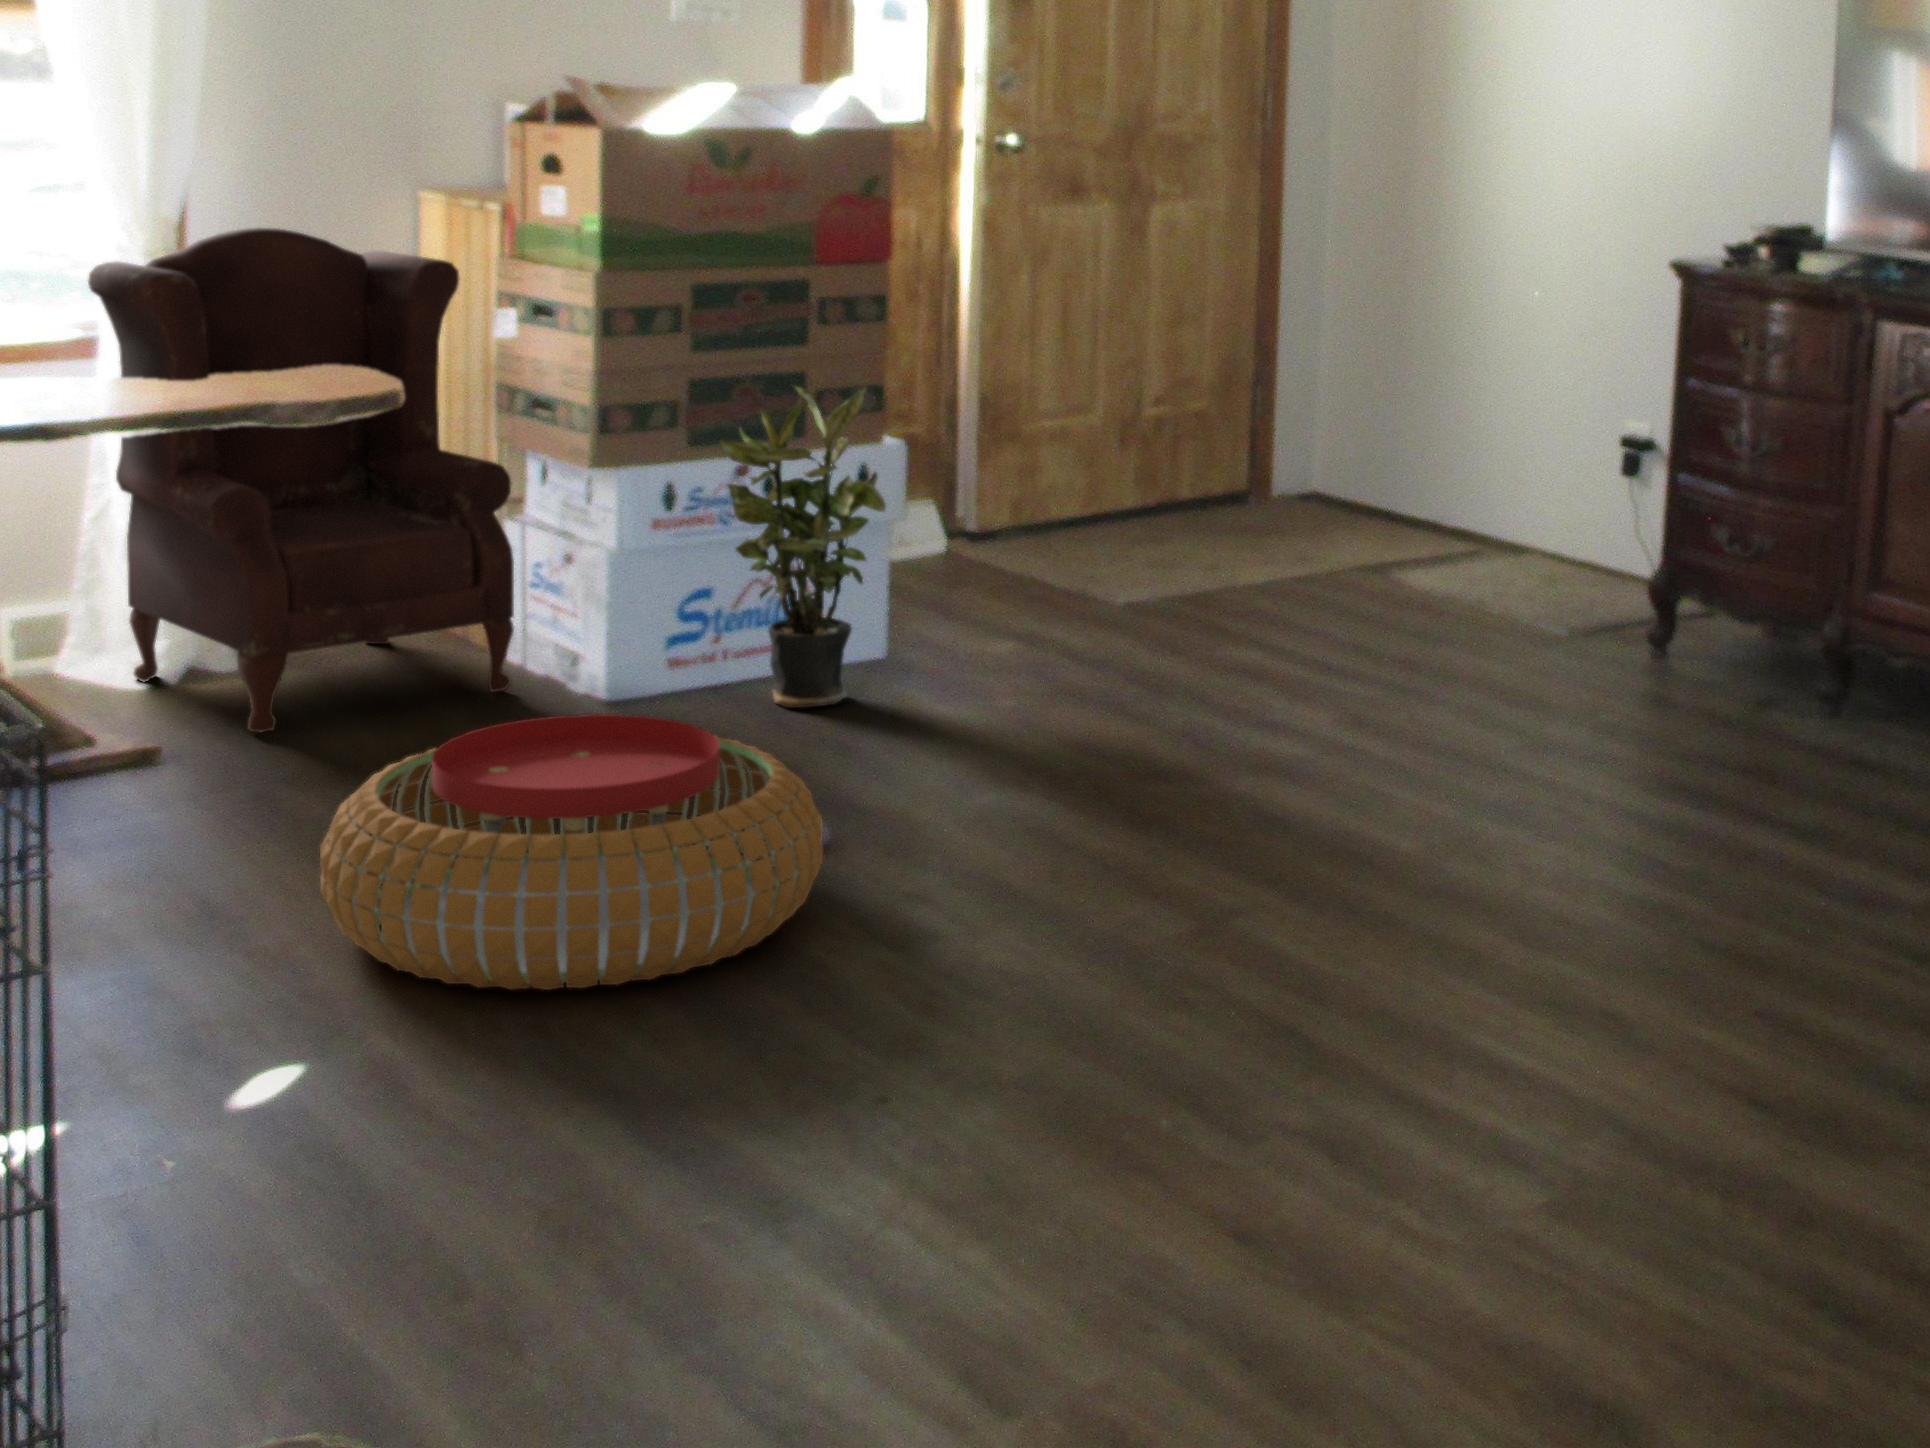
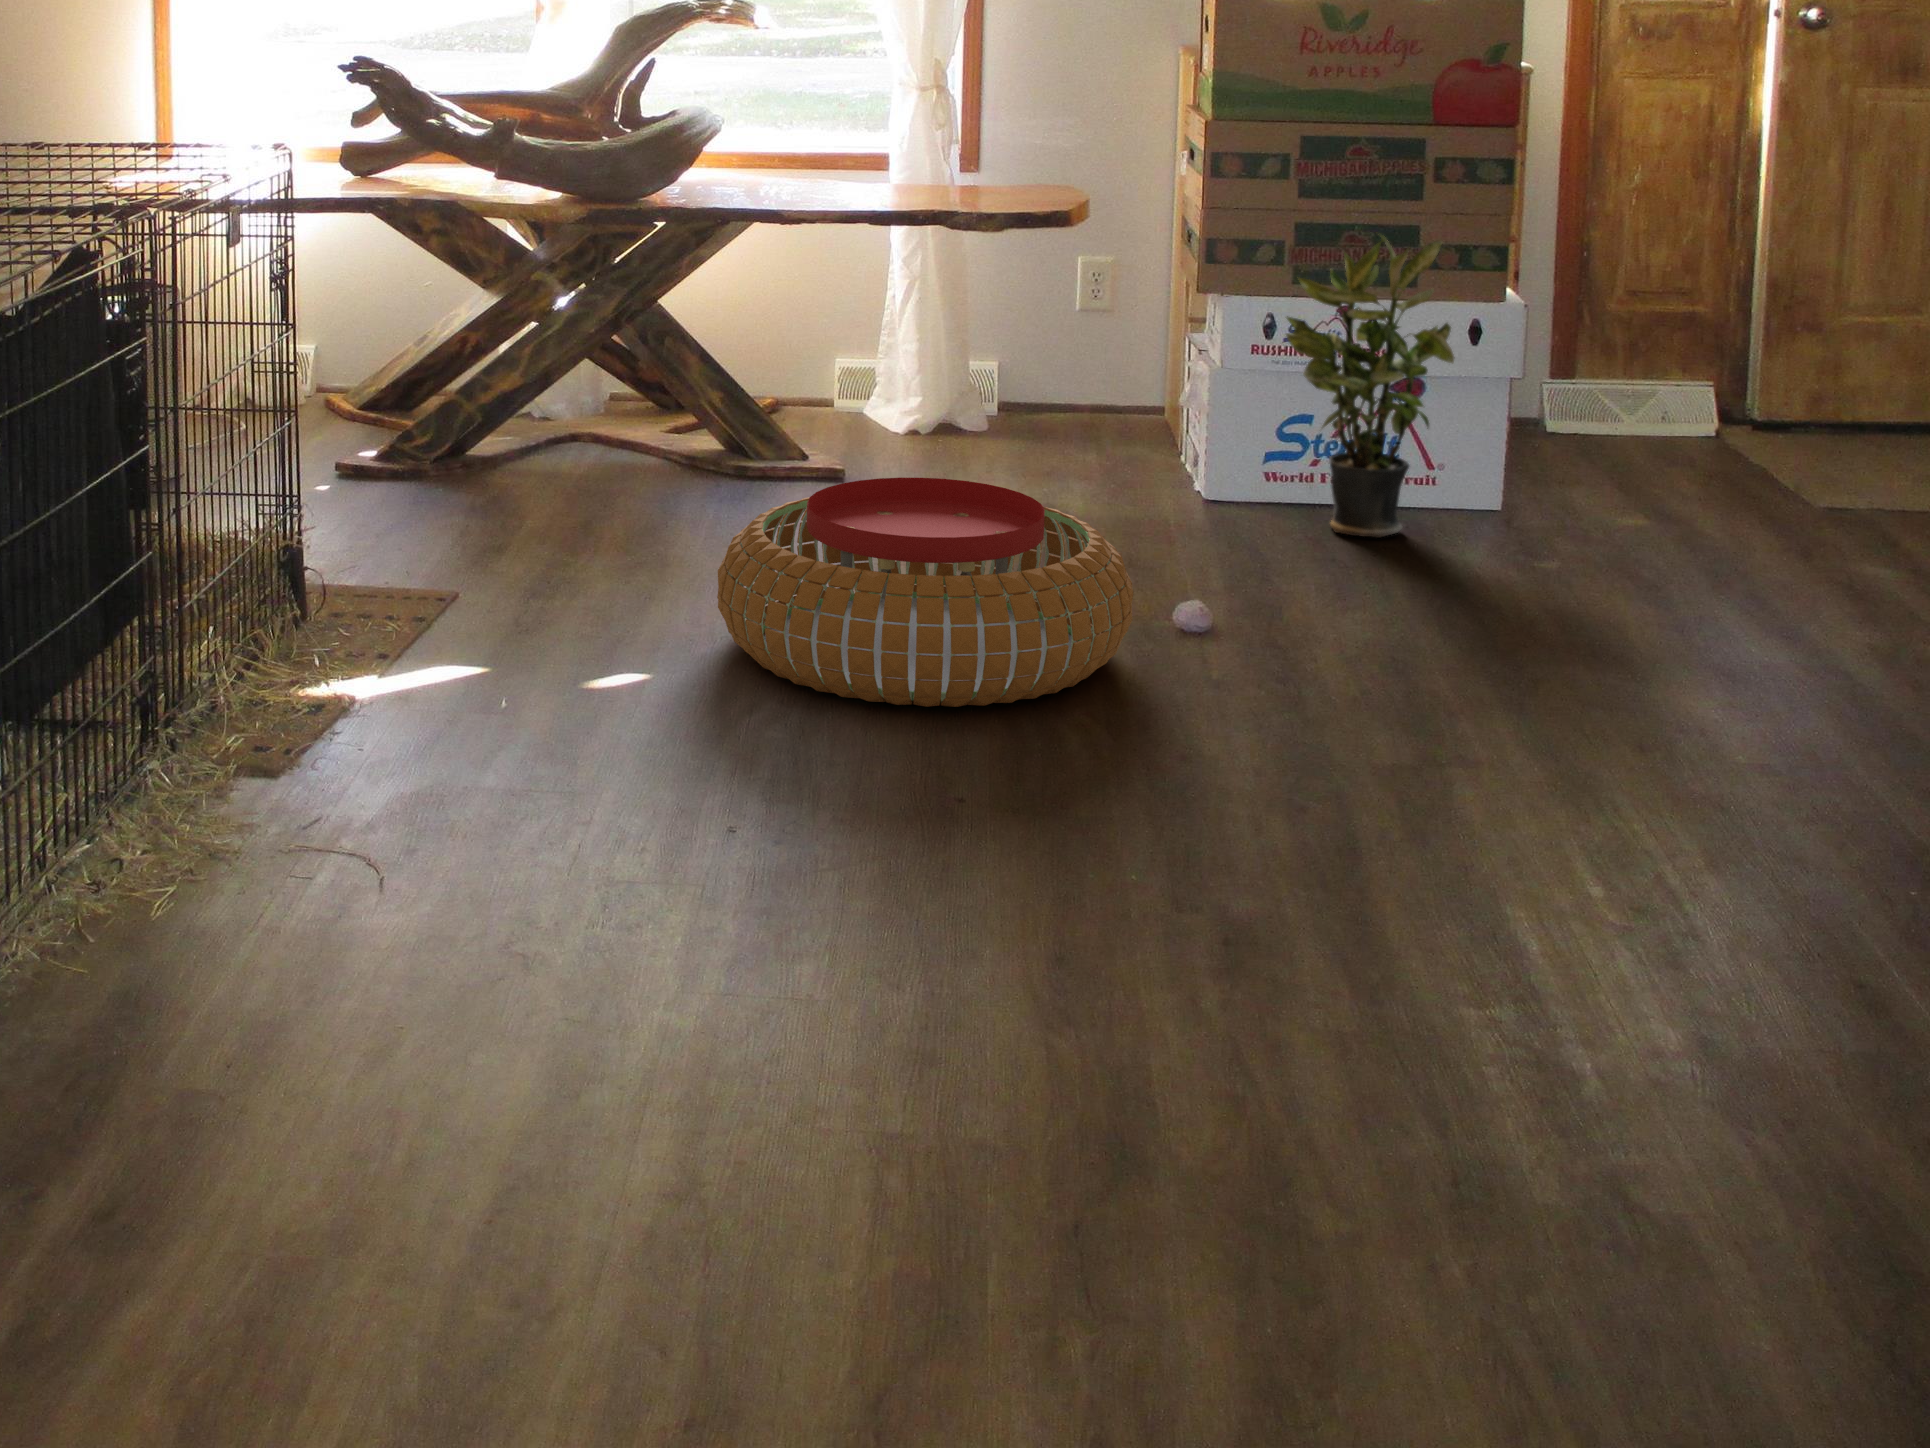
armchair: present [88,227,514,732] -> none [874,71,1153,475]

